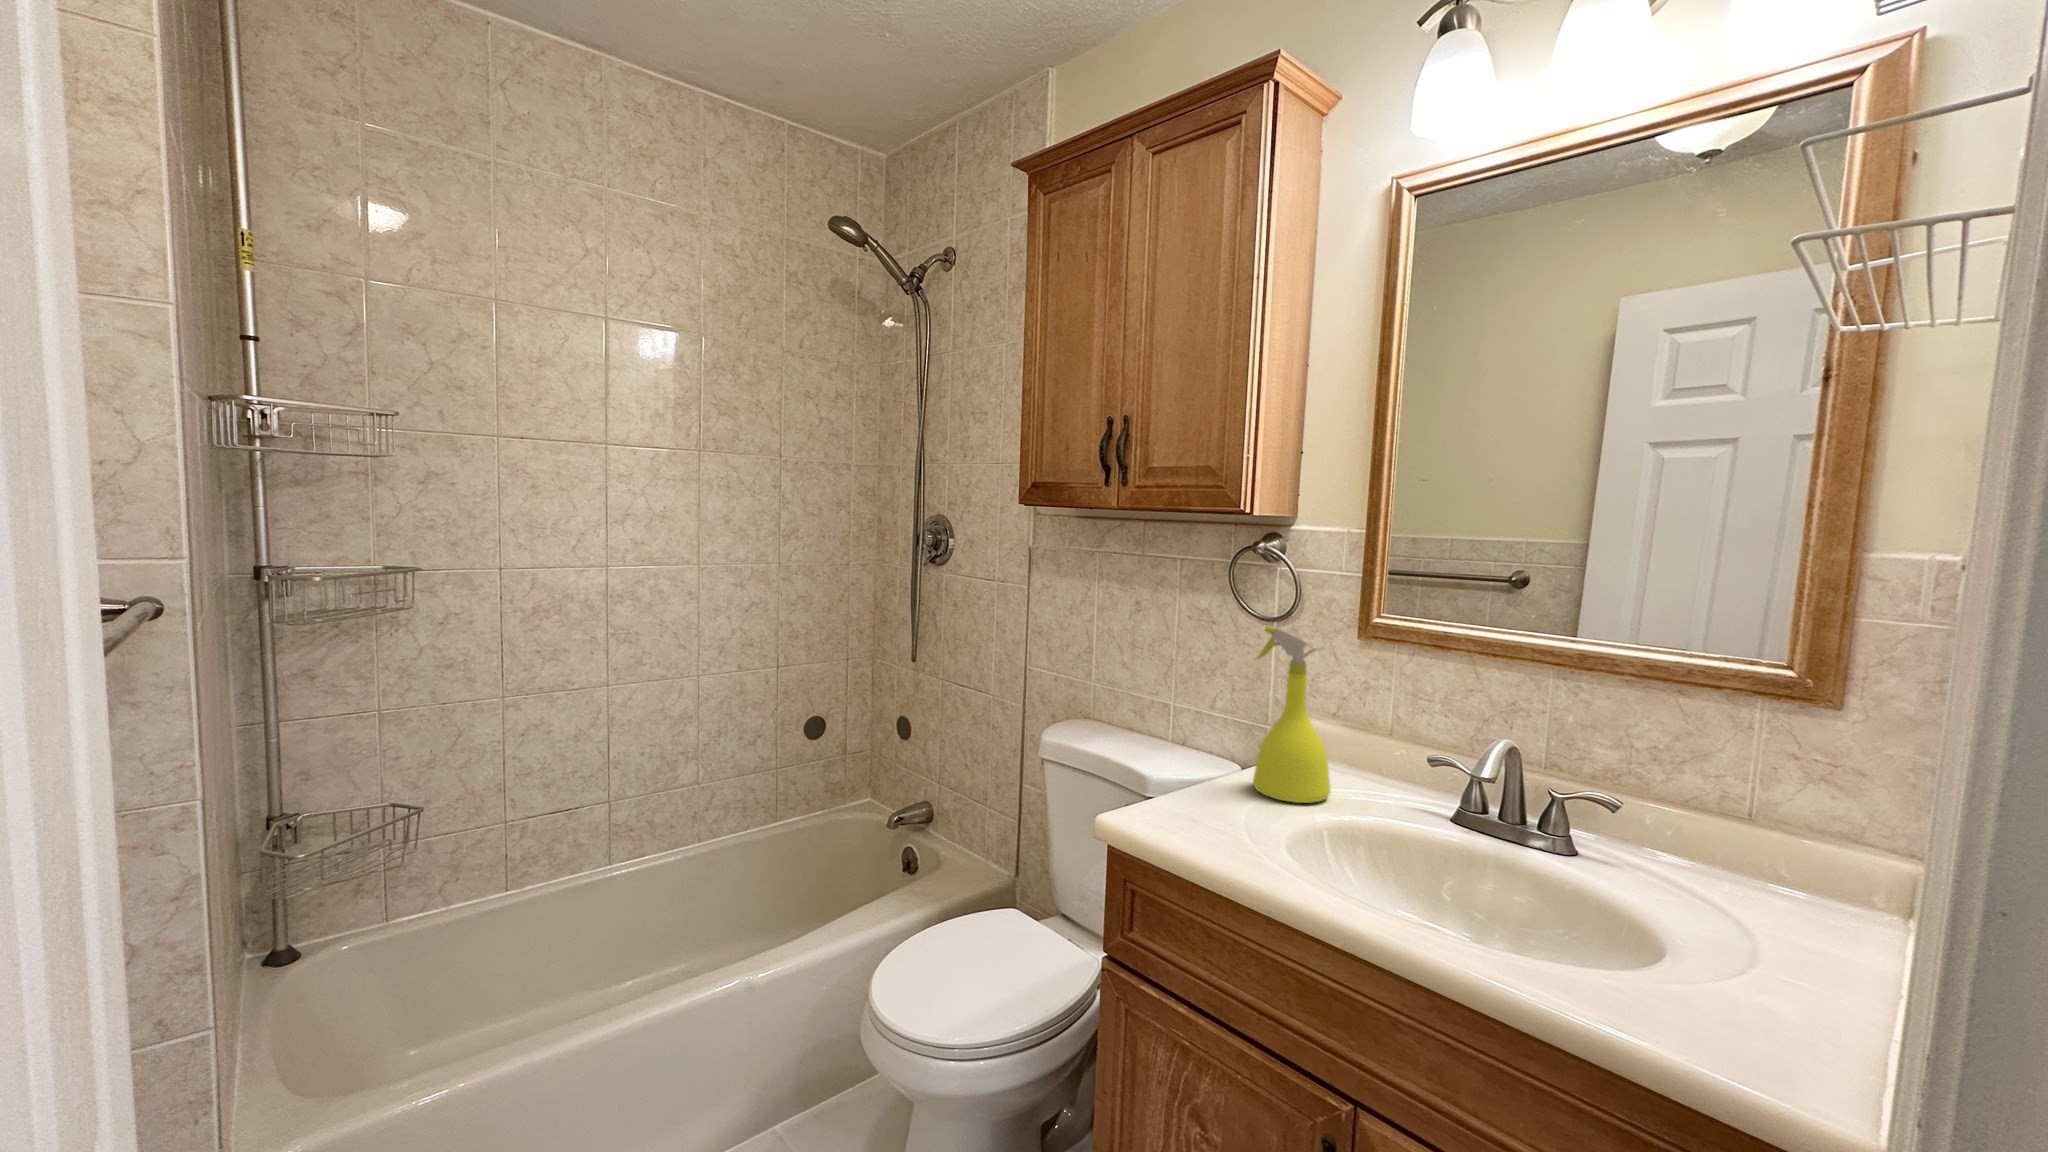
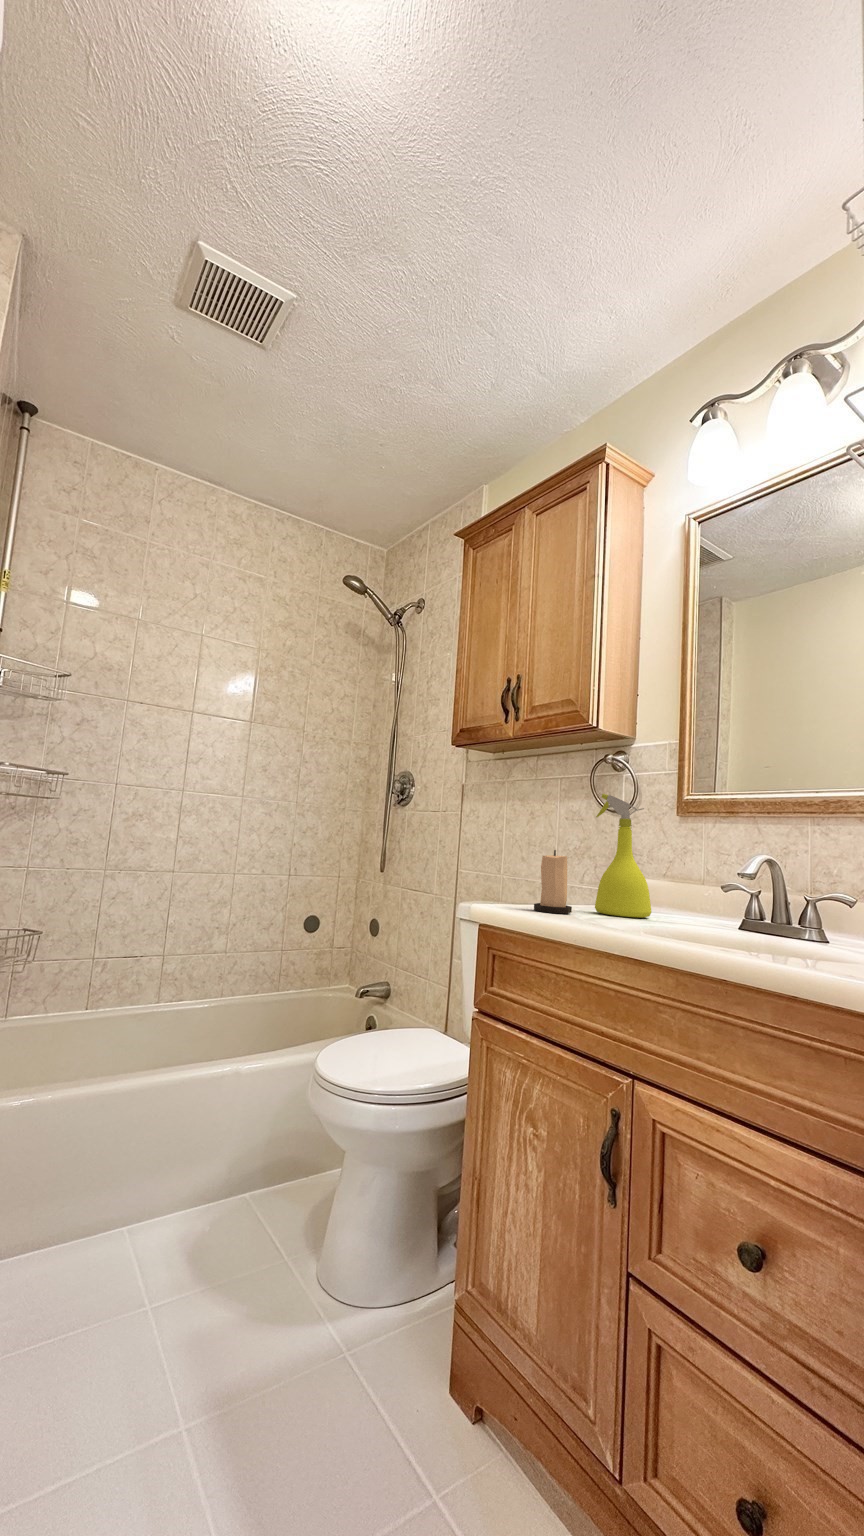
candle: none [1178,723,1230,817] -> present [534,850,572,914]

